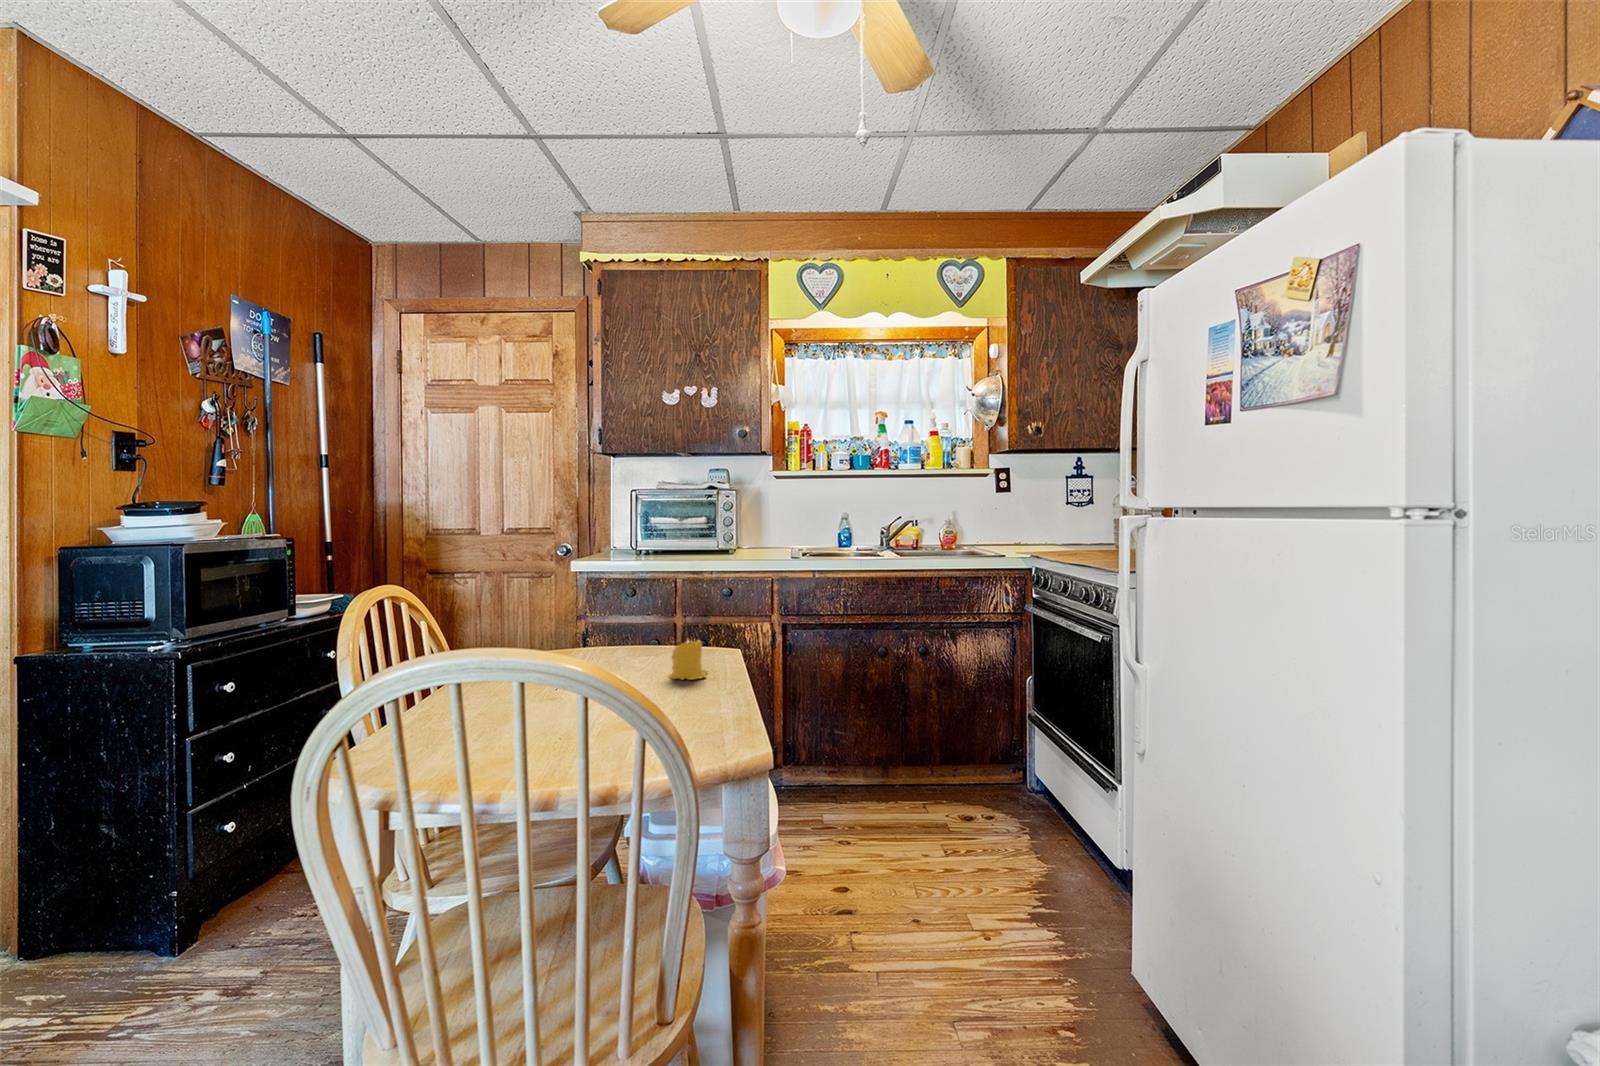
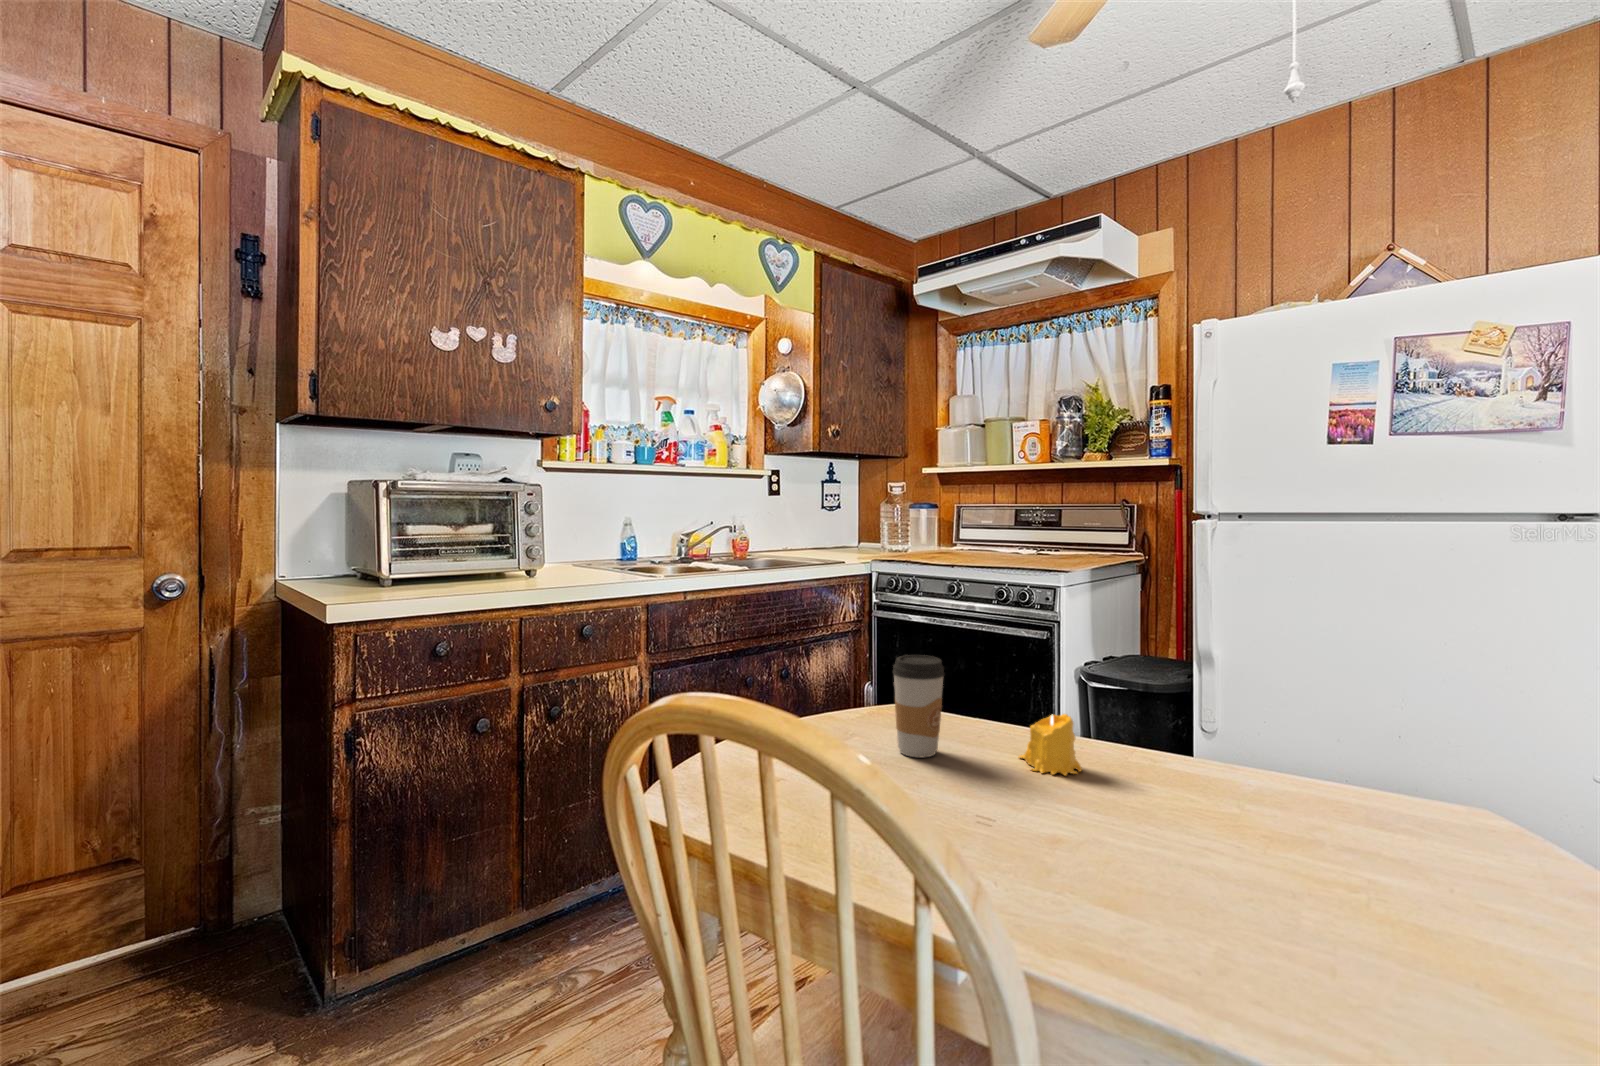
coffee cup: none [635,595,670,661] -> present [893,655,944,757]

